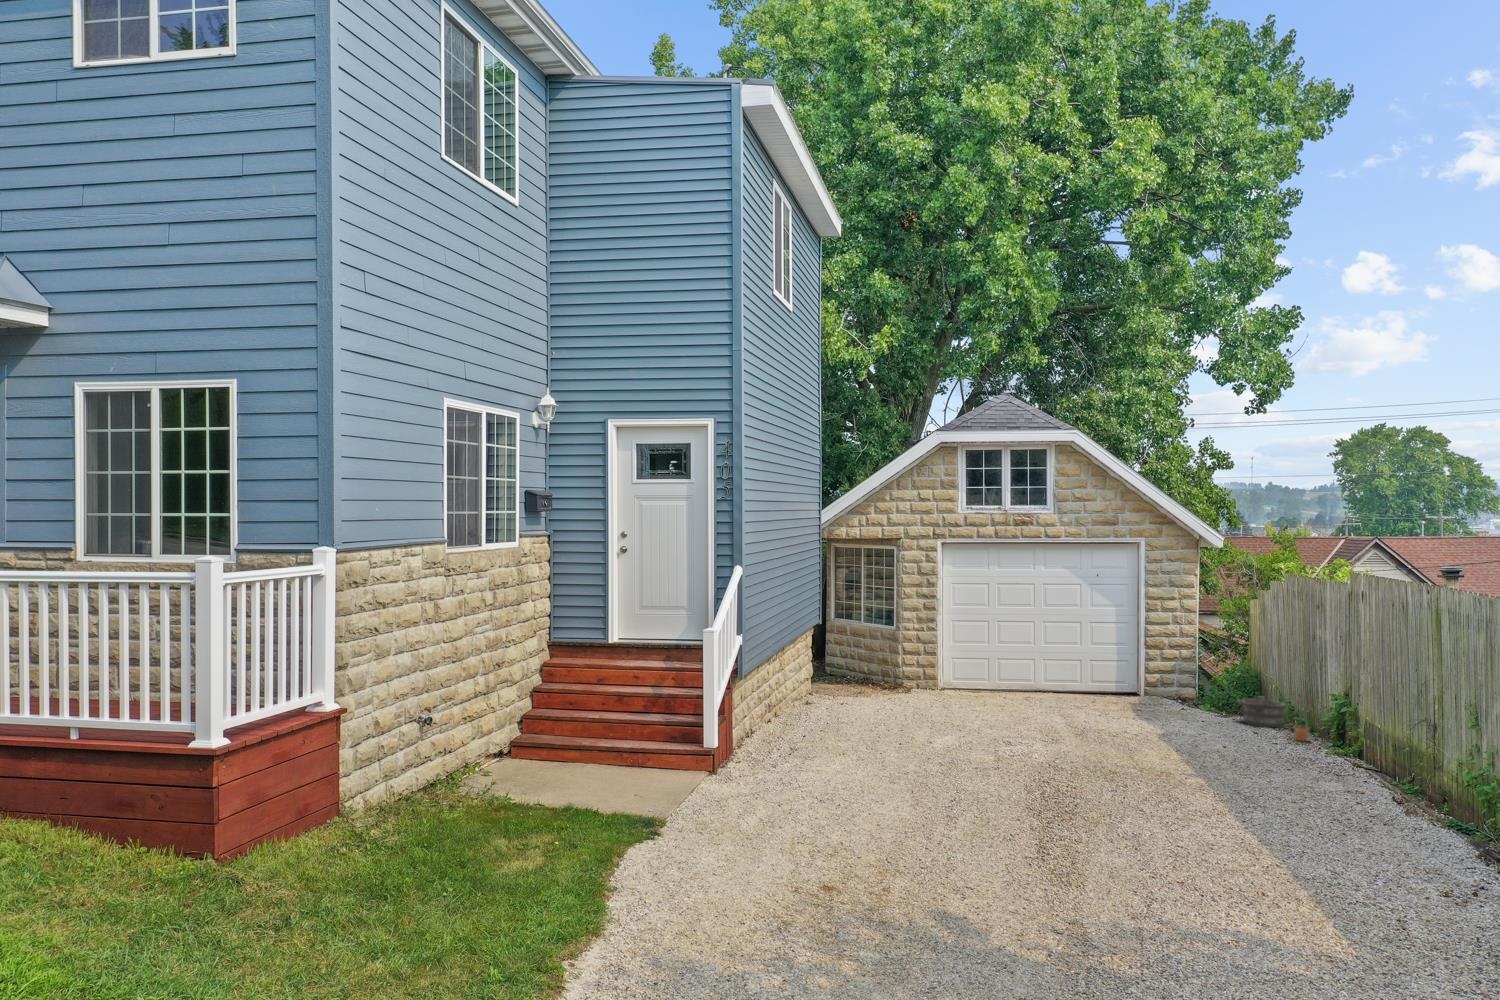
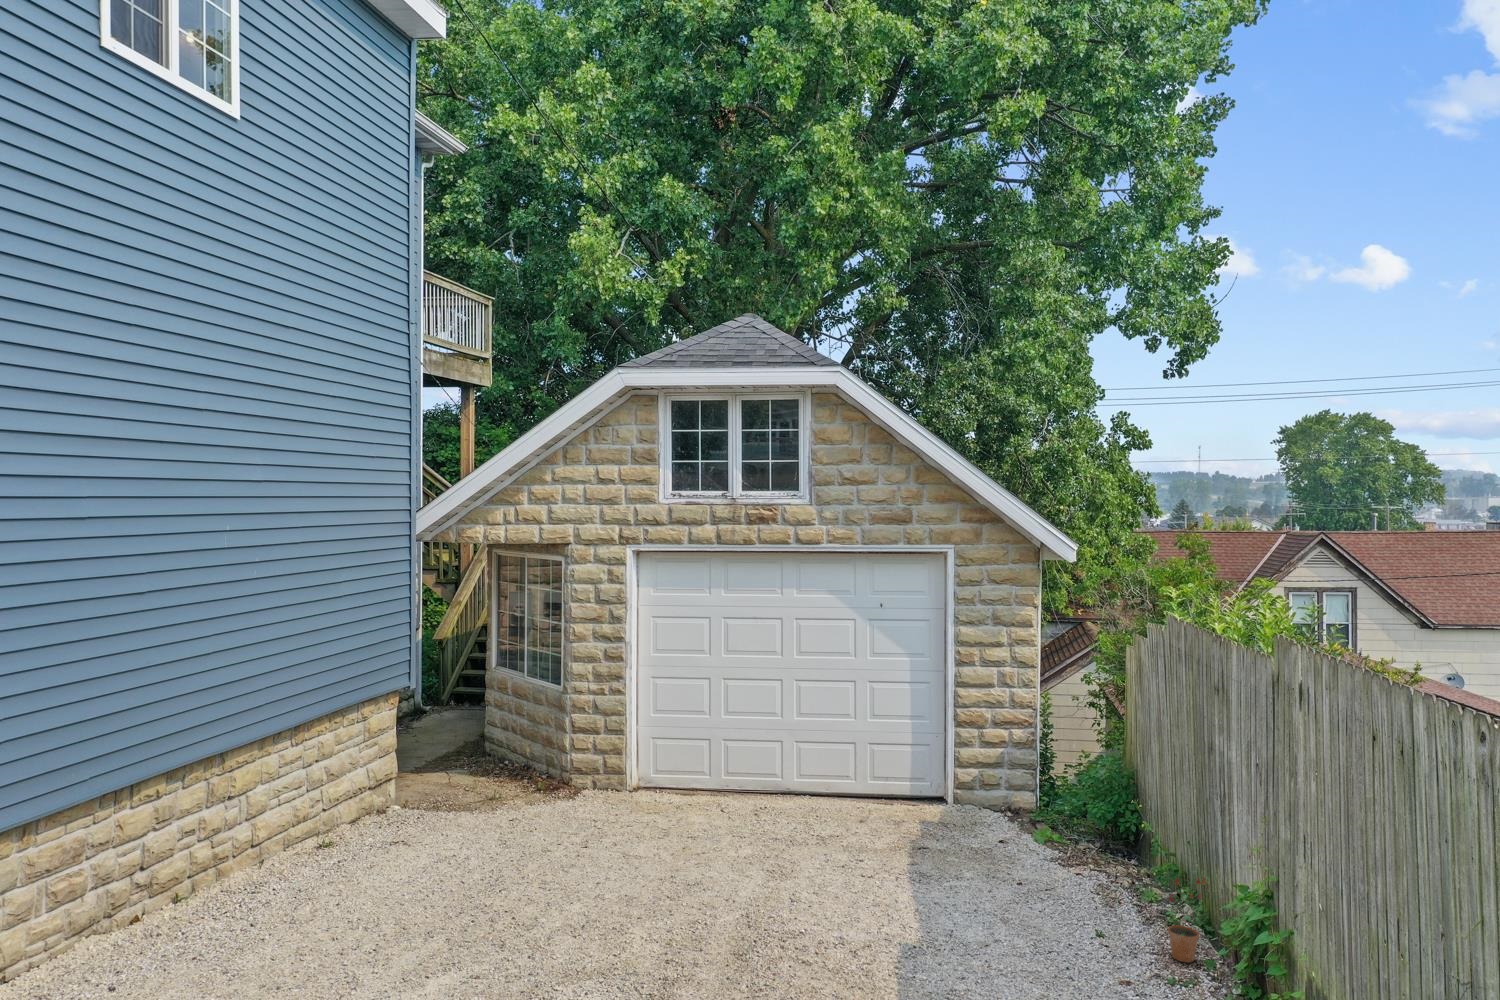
bucket: present [1237,696,1285,727] -> none [1078,835,1164,905]

